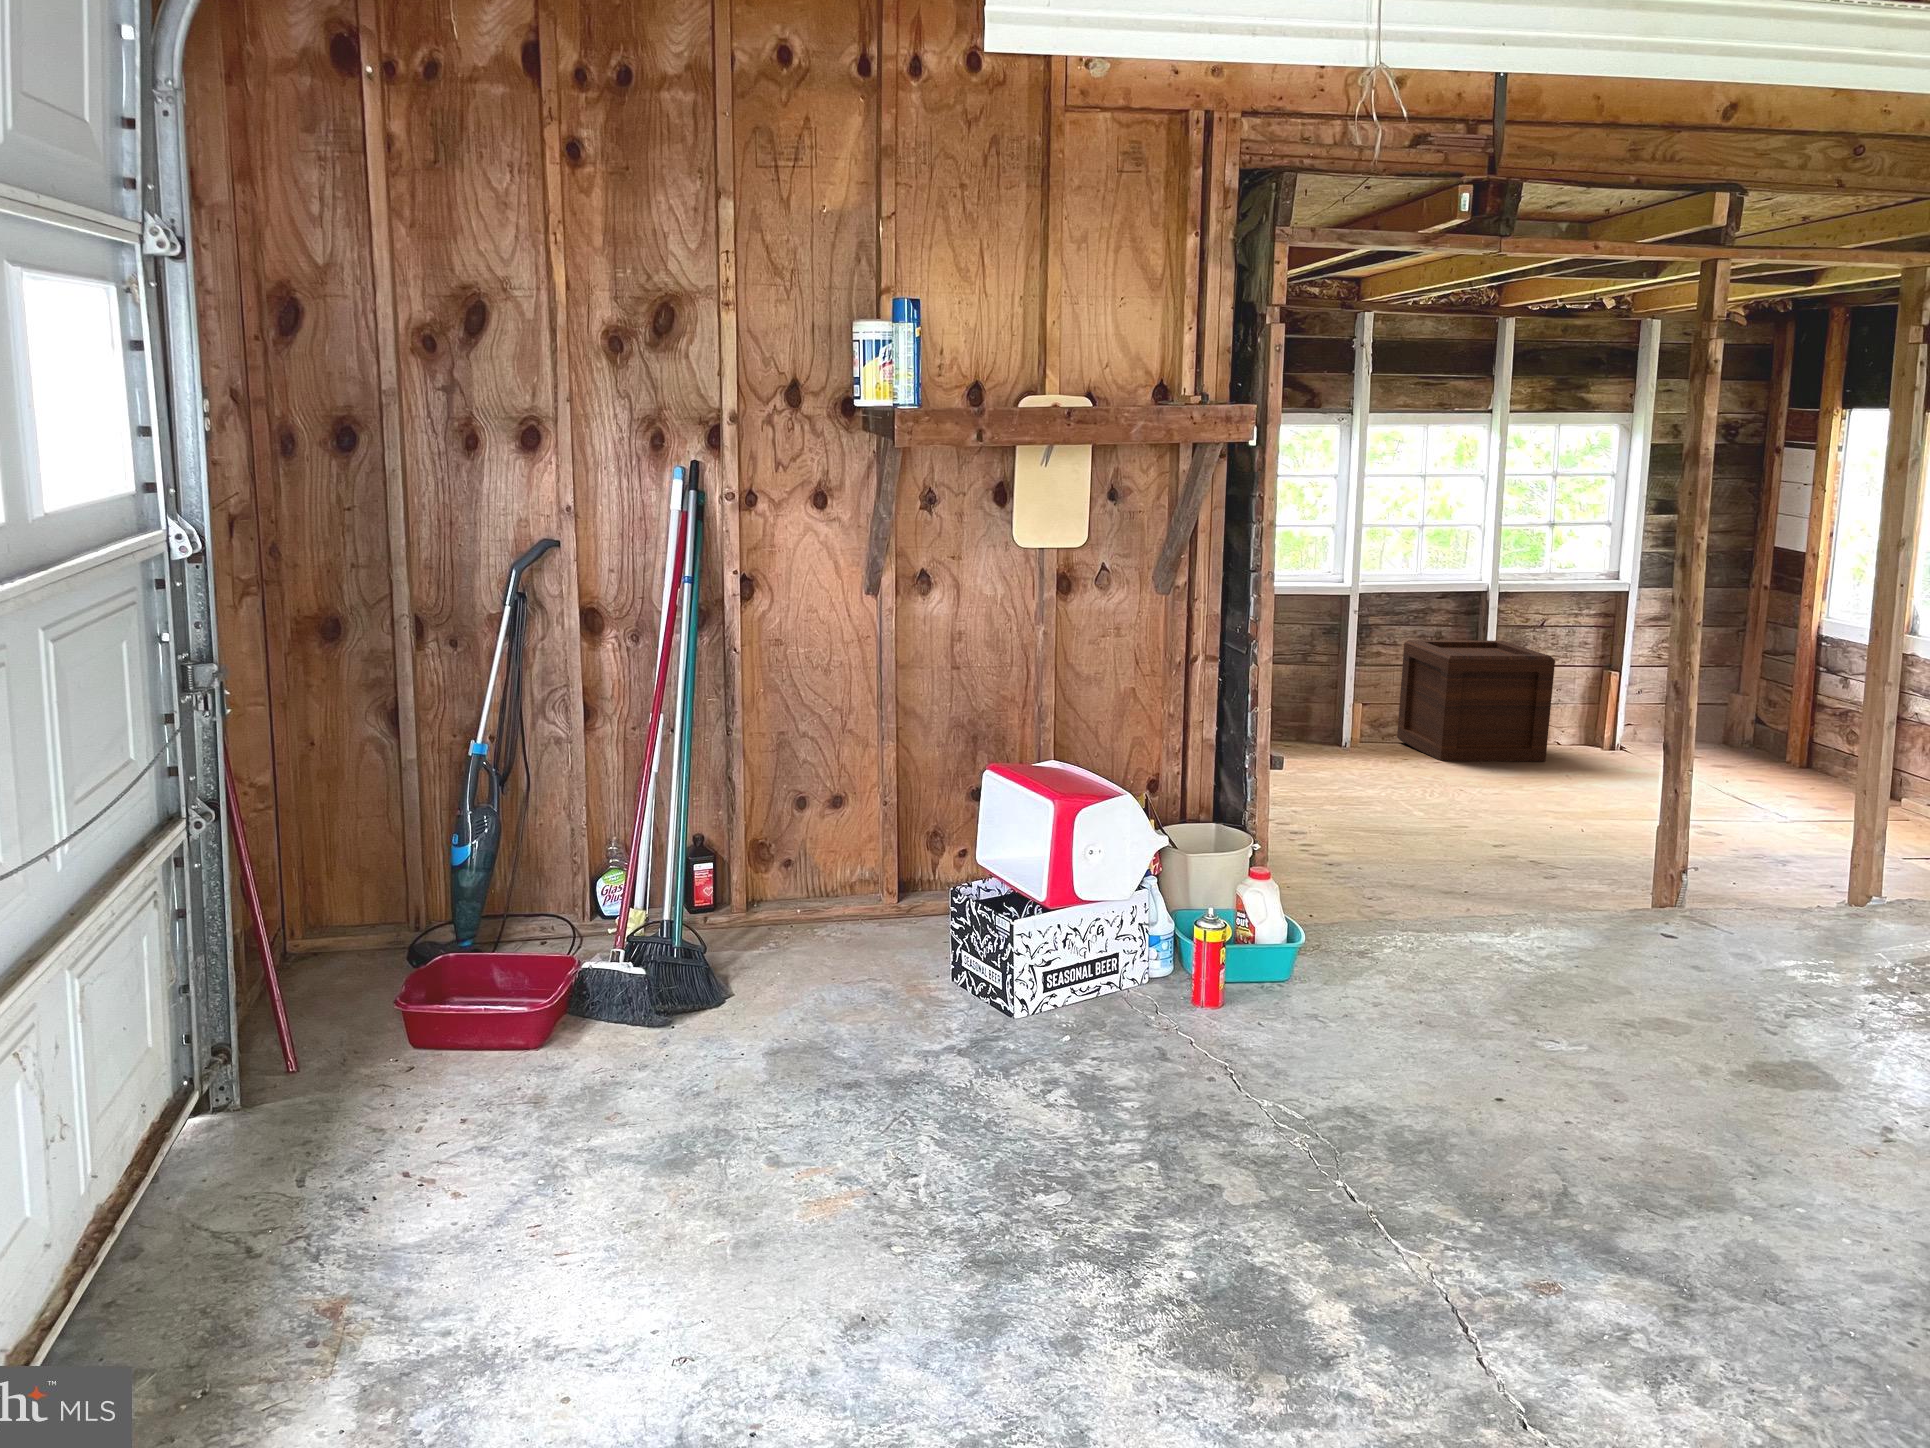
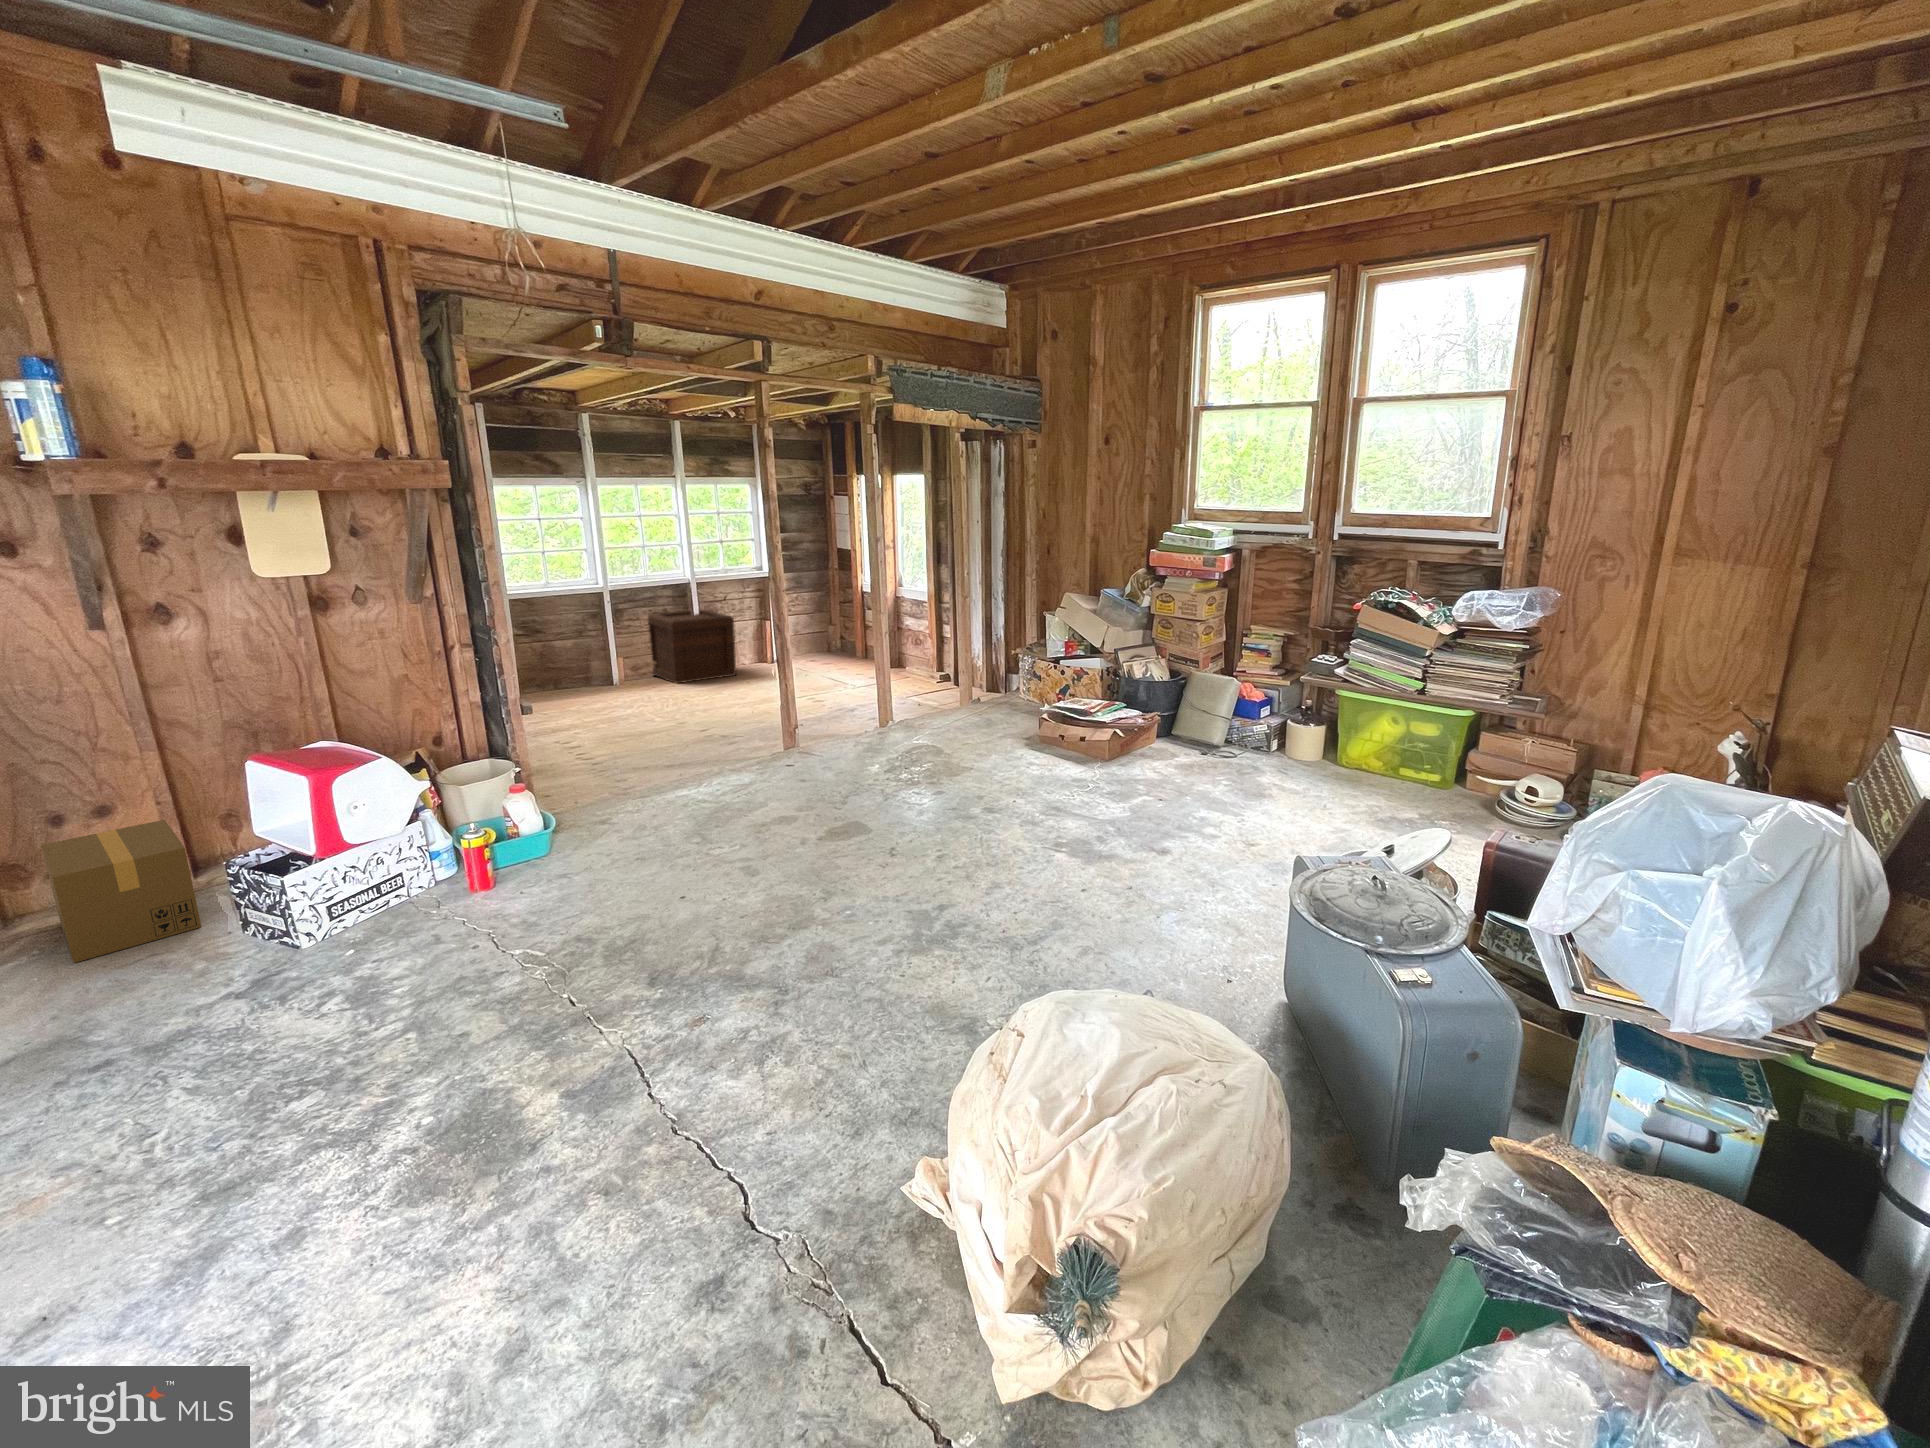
cardboard box: none [794,828,916,969] -> present [41,820,201,963]

